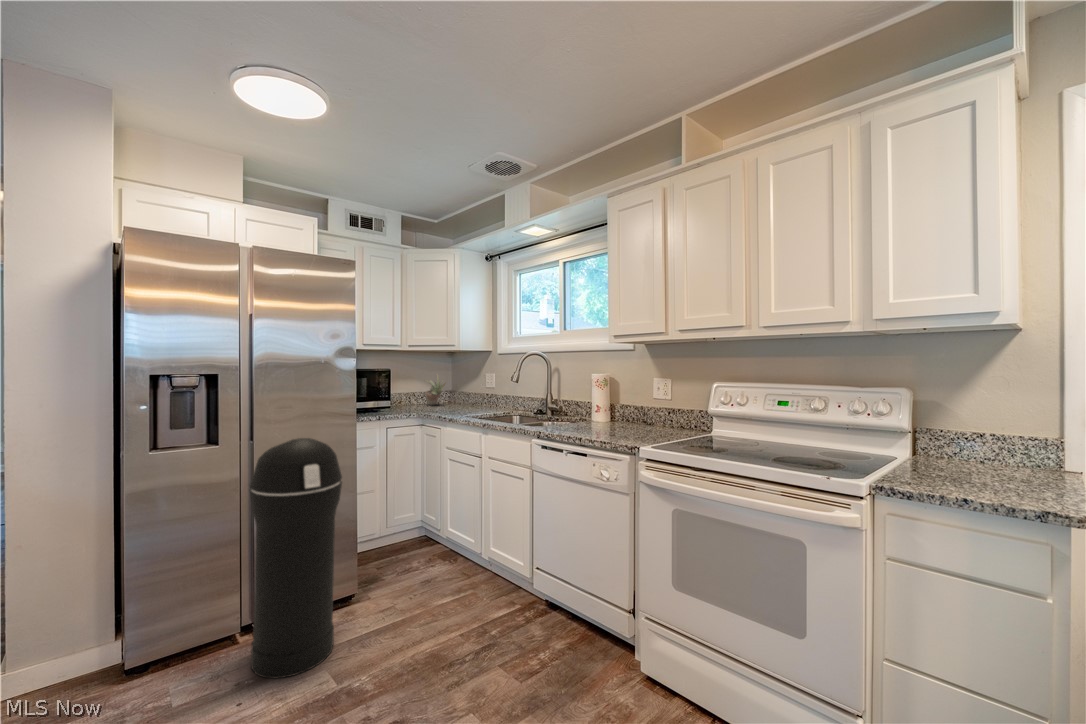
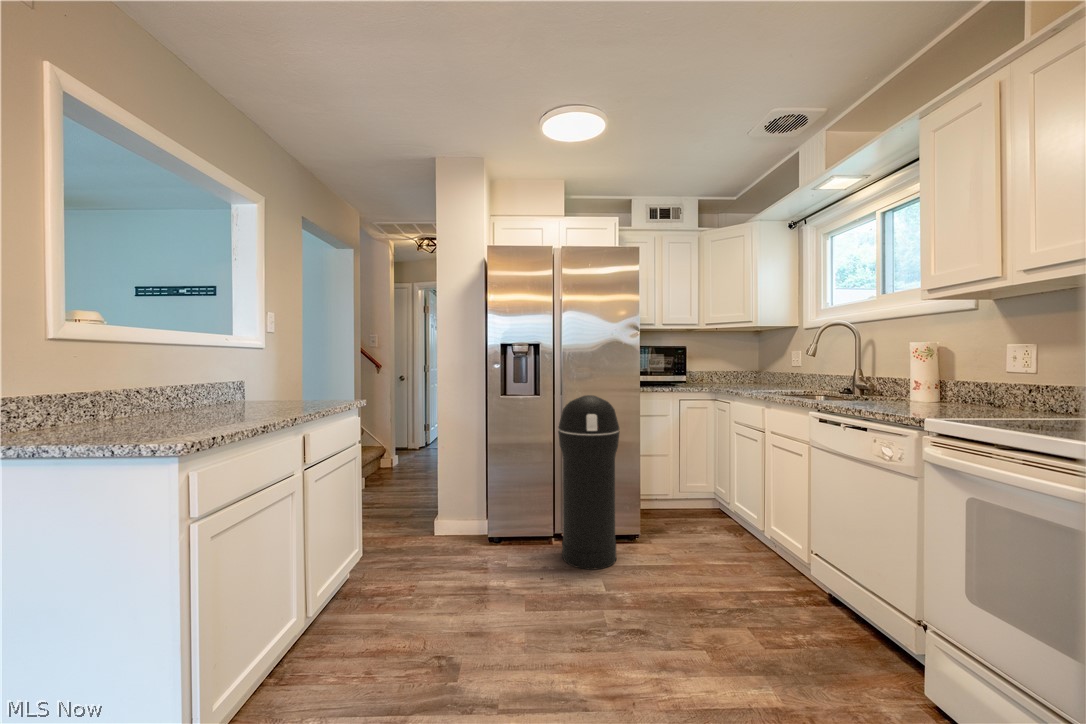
succulent plant: present [425,375,445,405] -> none [725,354,747,385]

